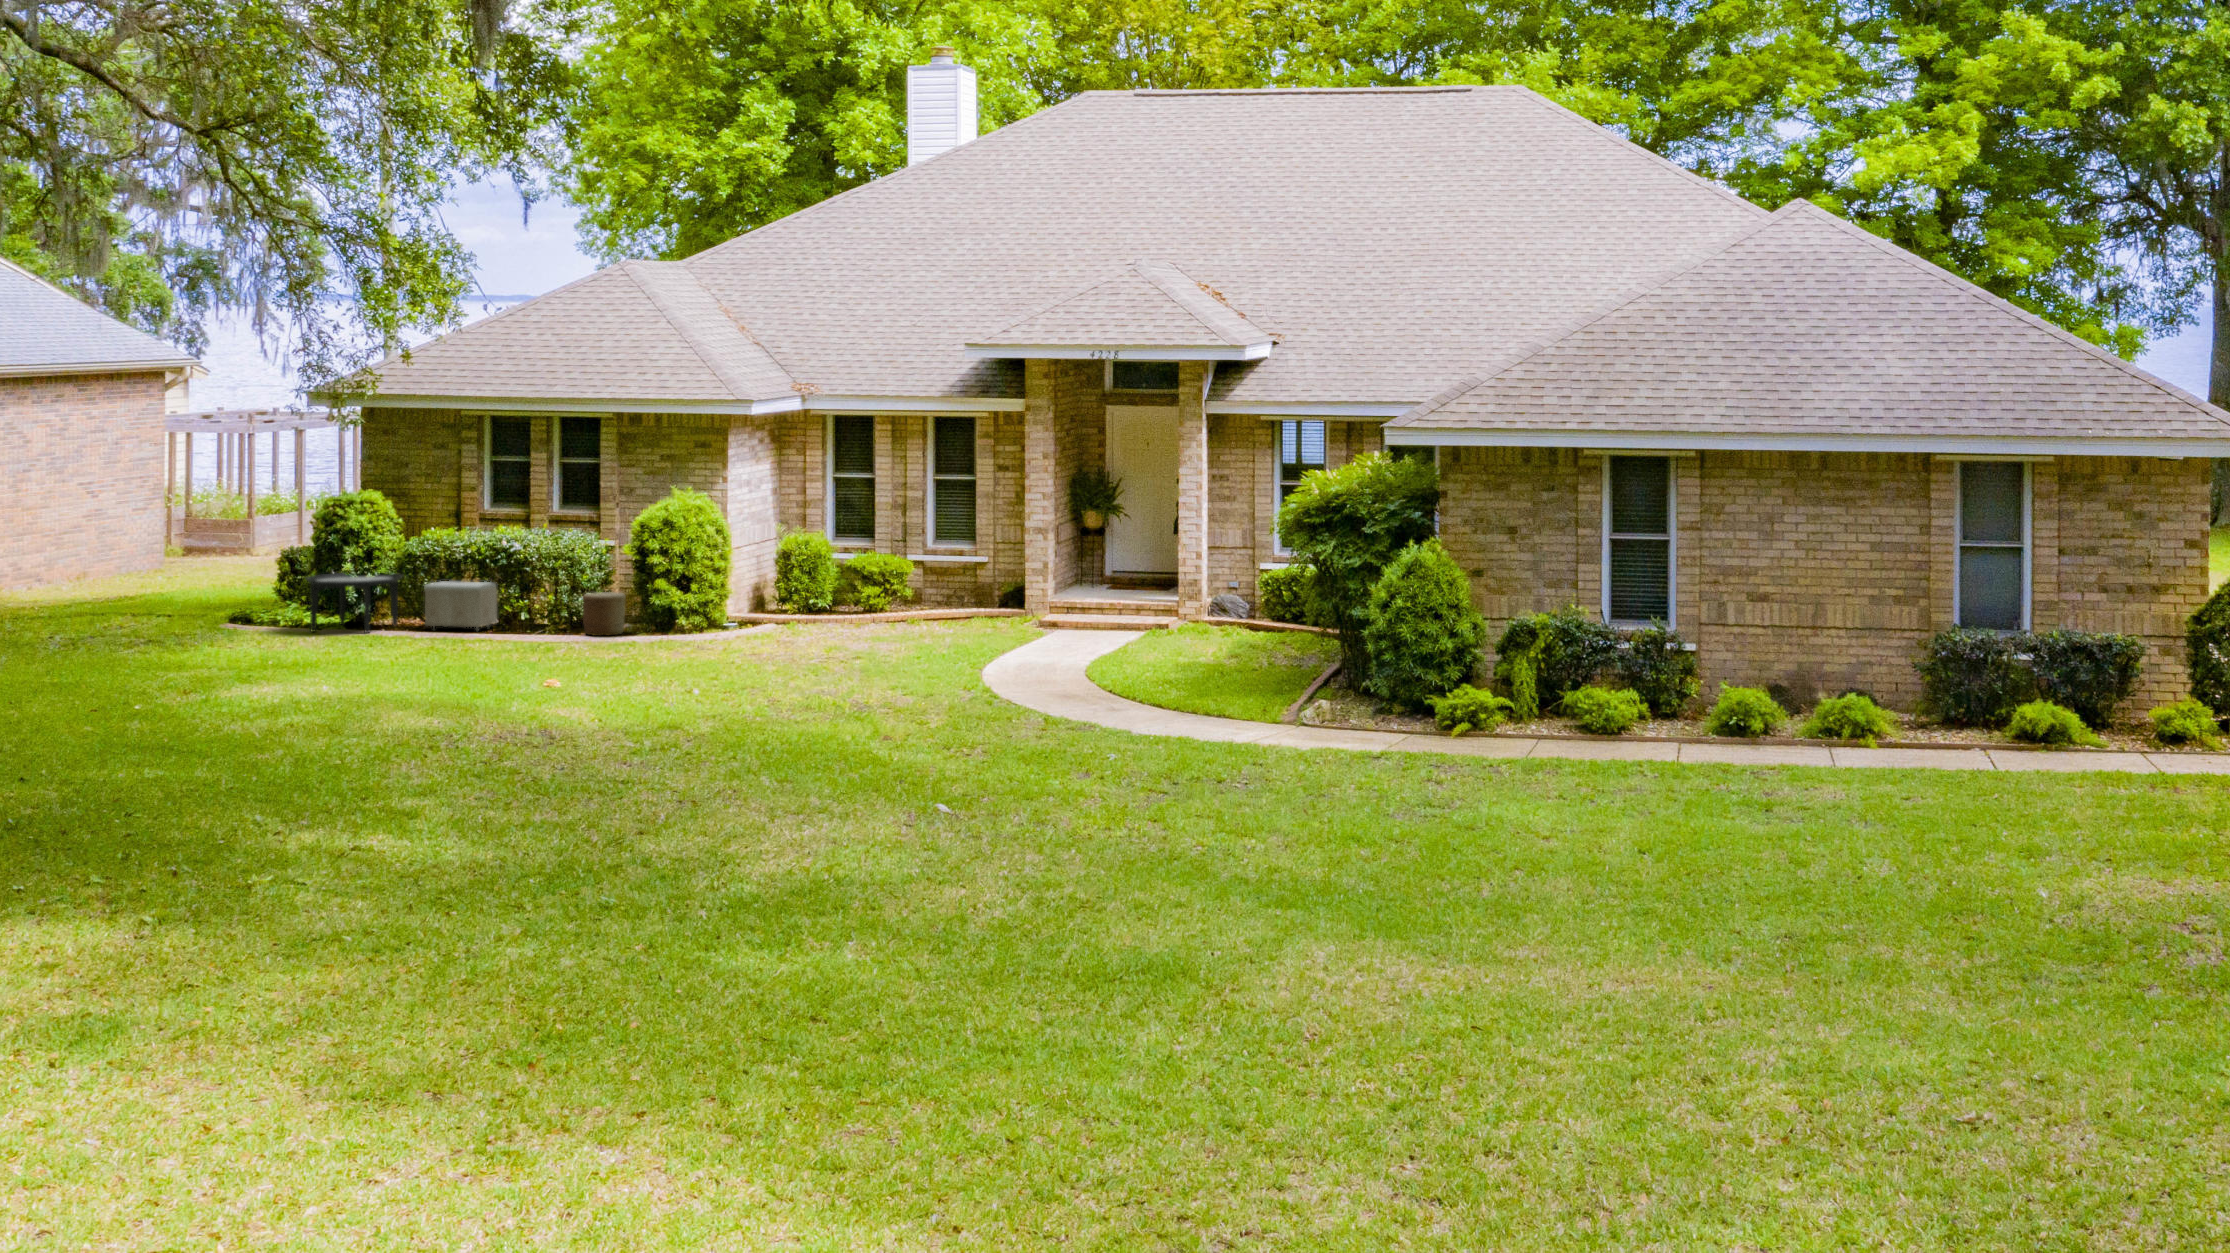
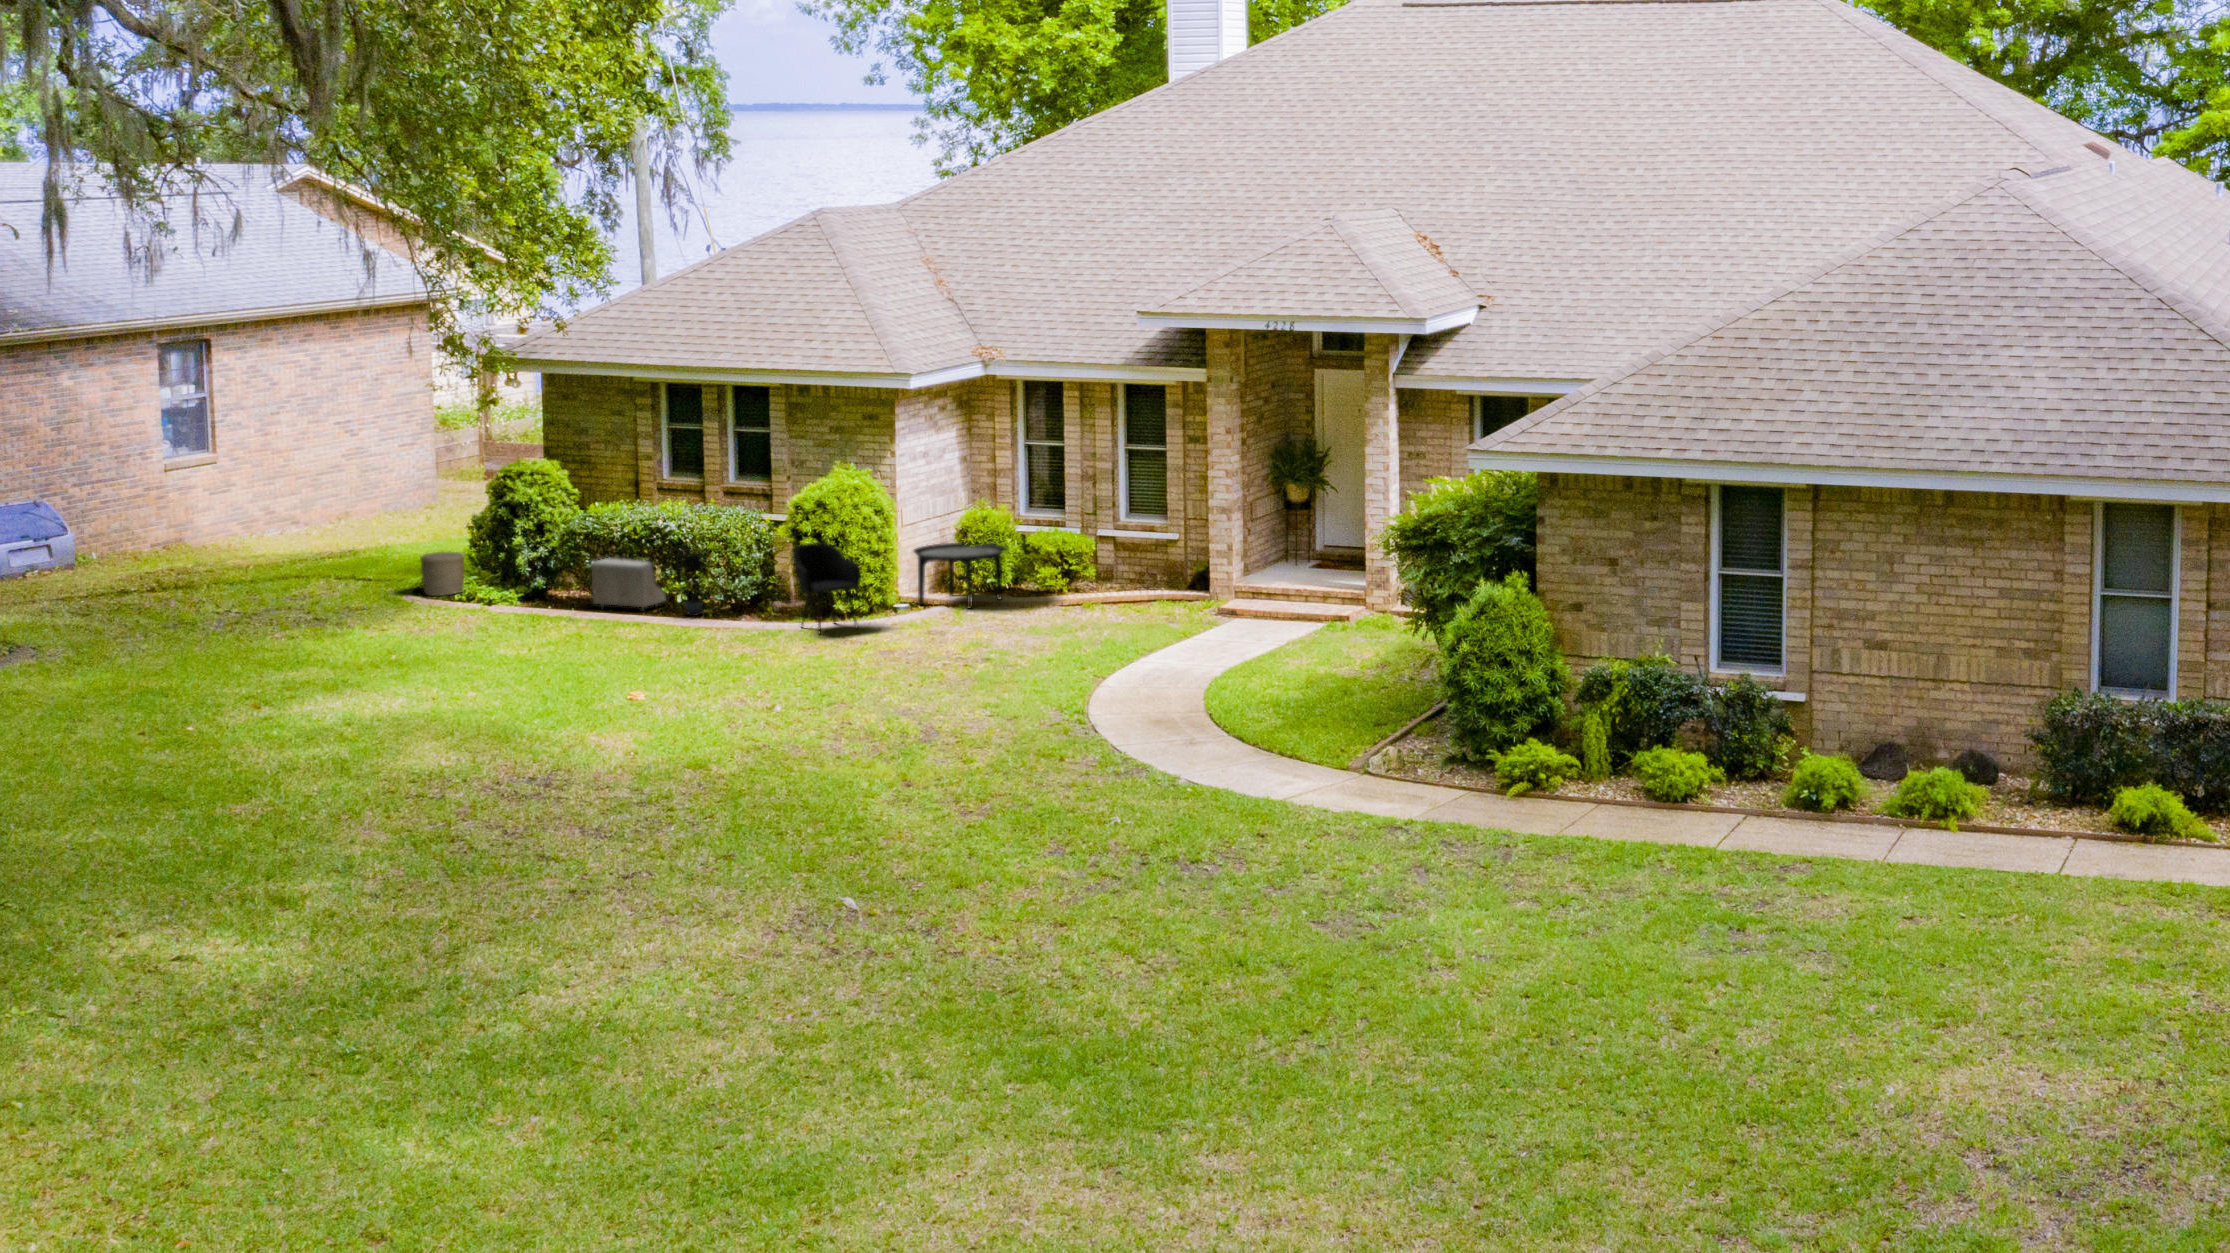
armchair: none [644,558,715,644] -> present [793,542,861,631]
potted plant: none [517,560,551,633] -> present [680,544,707,616]
round table: present [306,572,403,633] -> present [914,543,1005,609]
woven basket: present [582,592,626,636] -> present [420,552,464,596]

